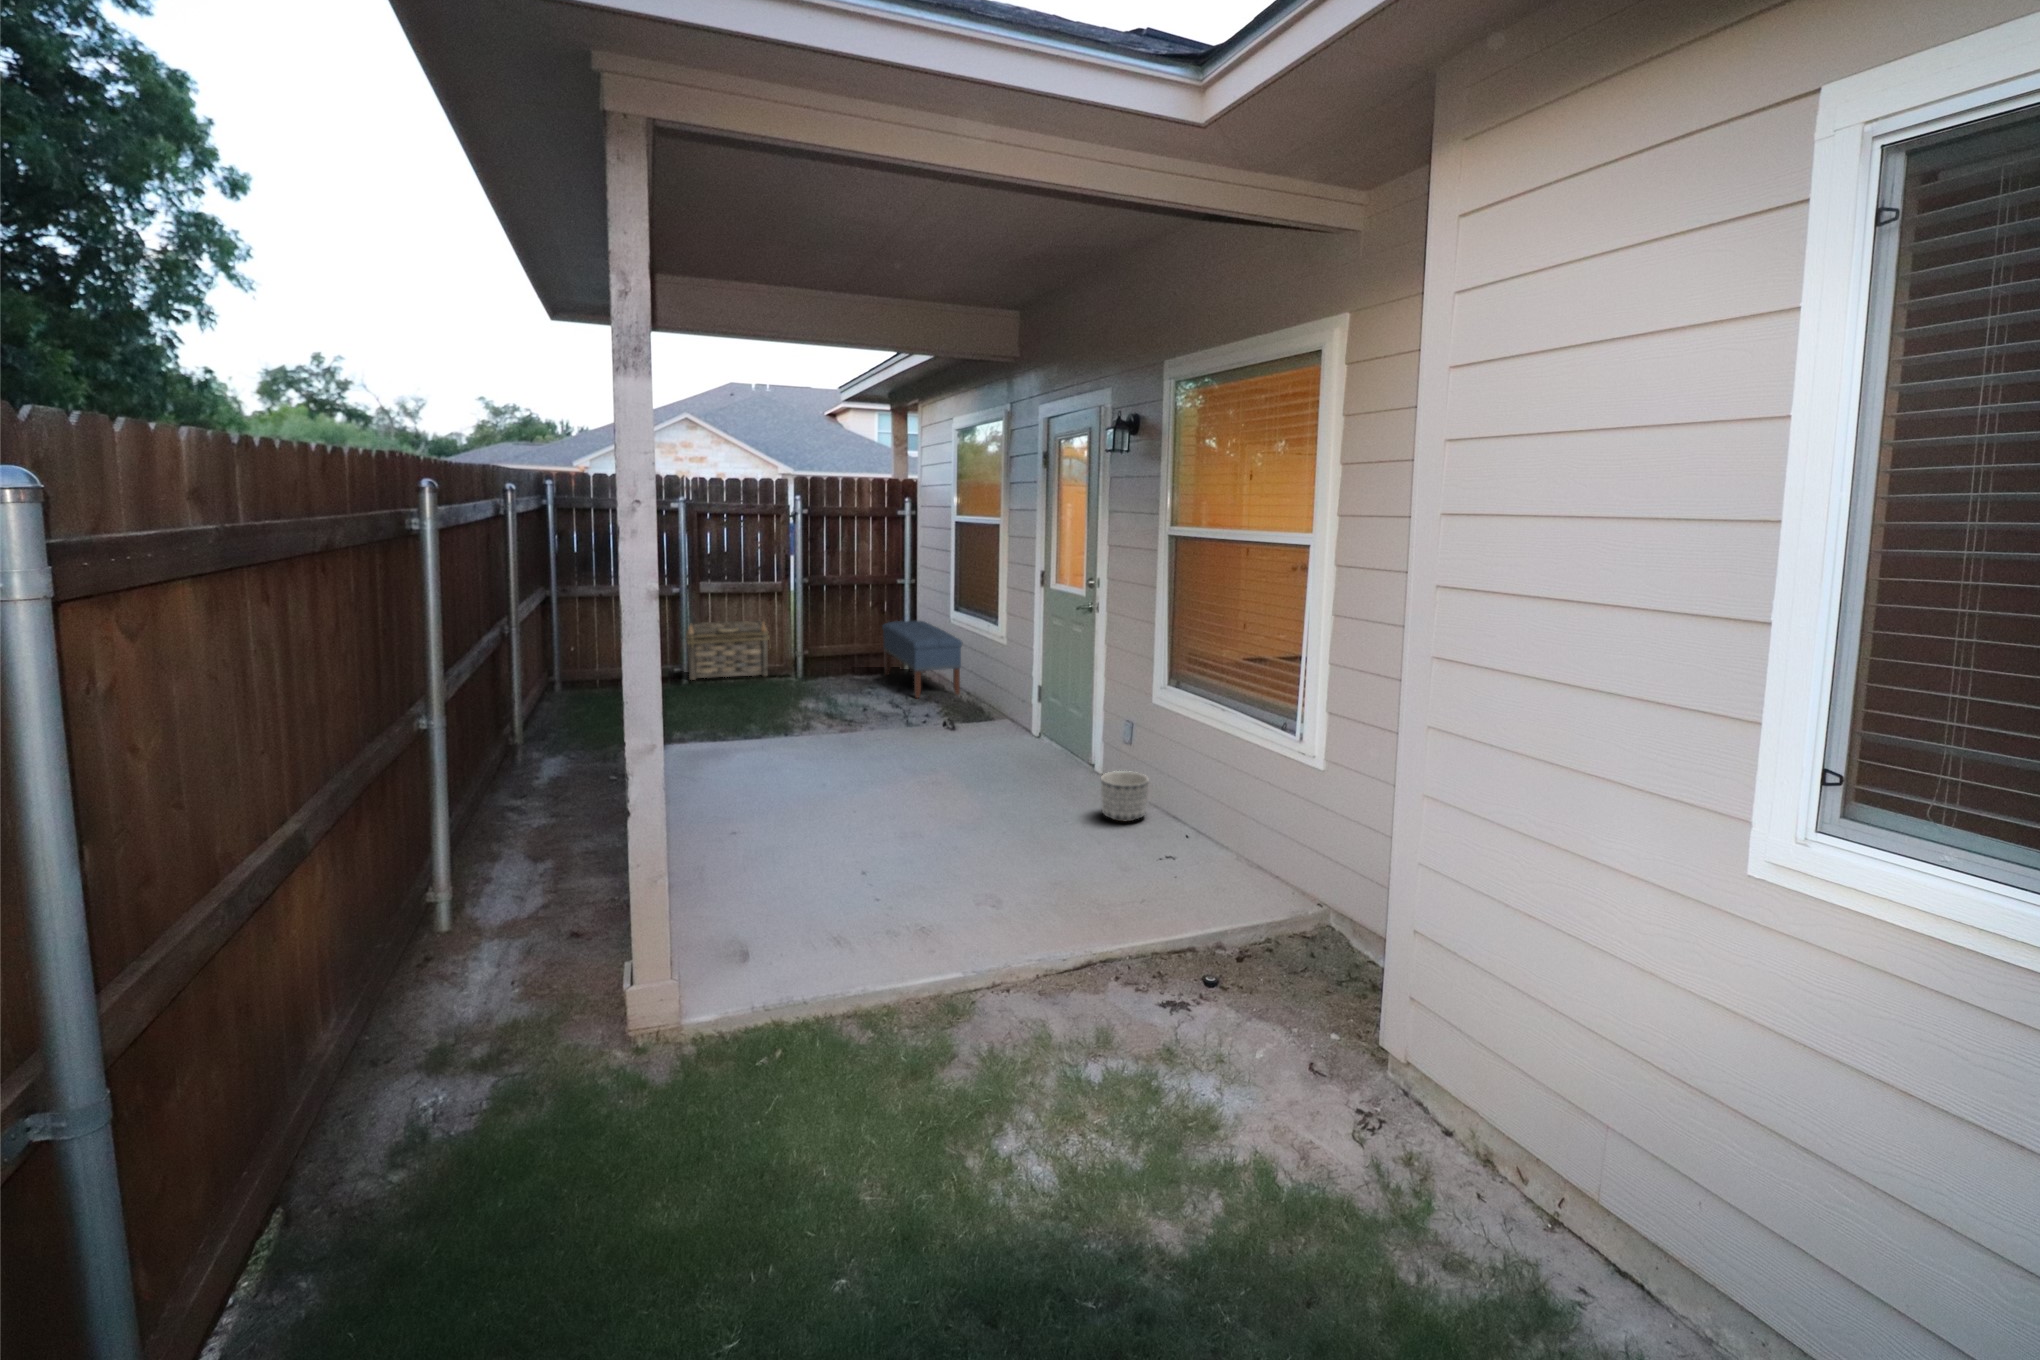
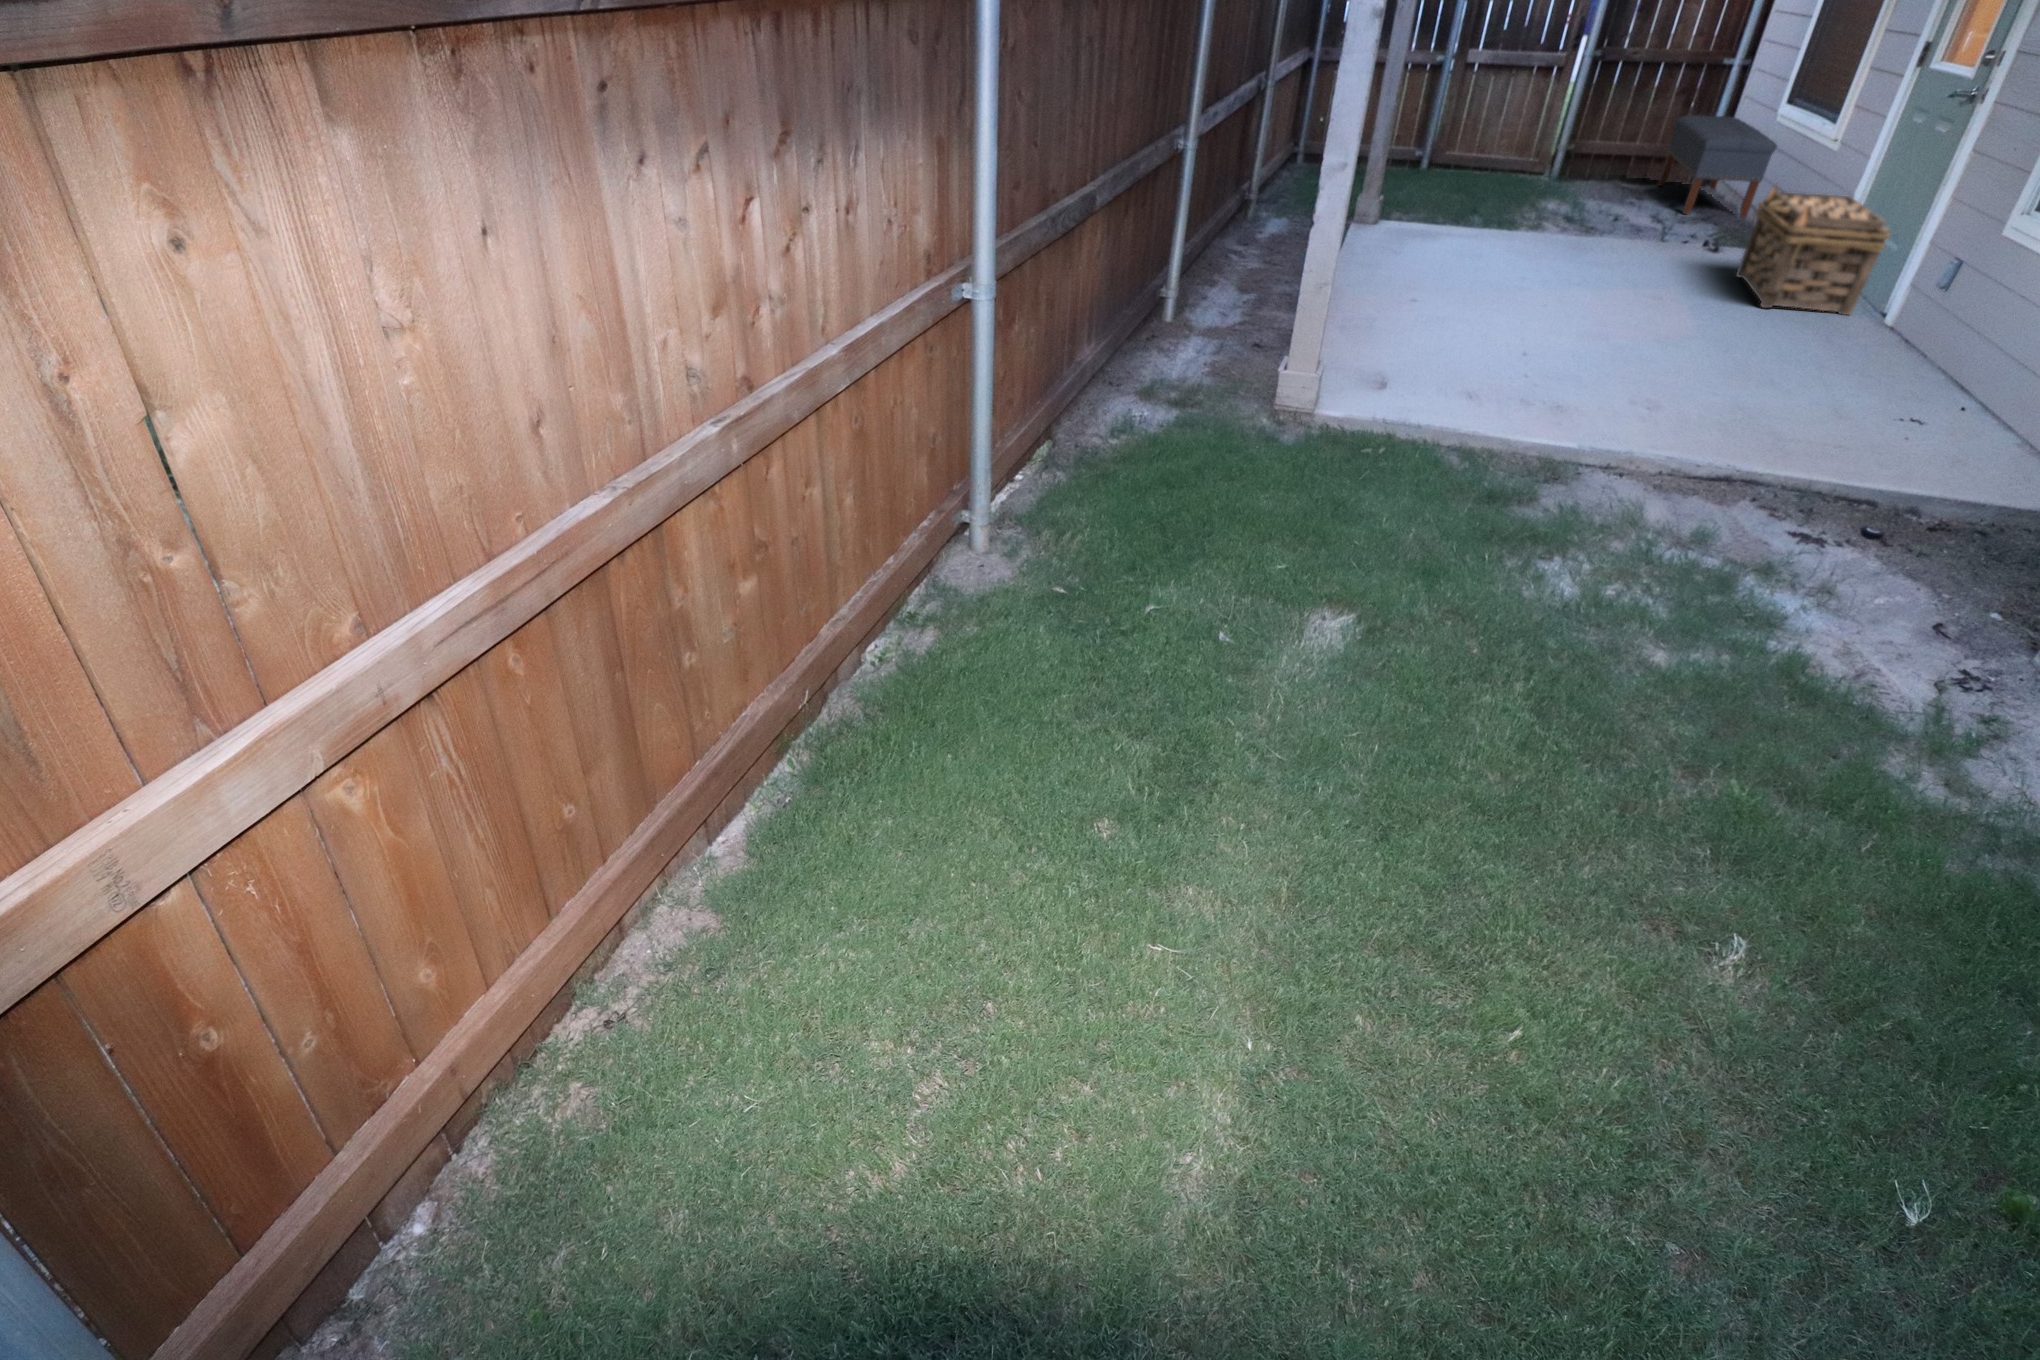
basket: present [686,621,770,680] -> present [1736,185,1891,315]
planter: present [1101,771,1149,821] -> none [1857,315,1948,379]

